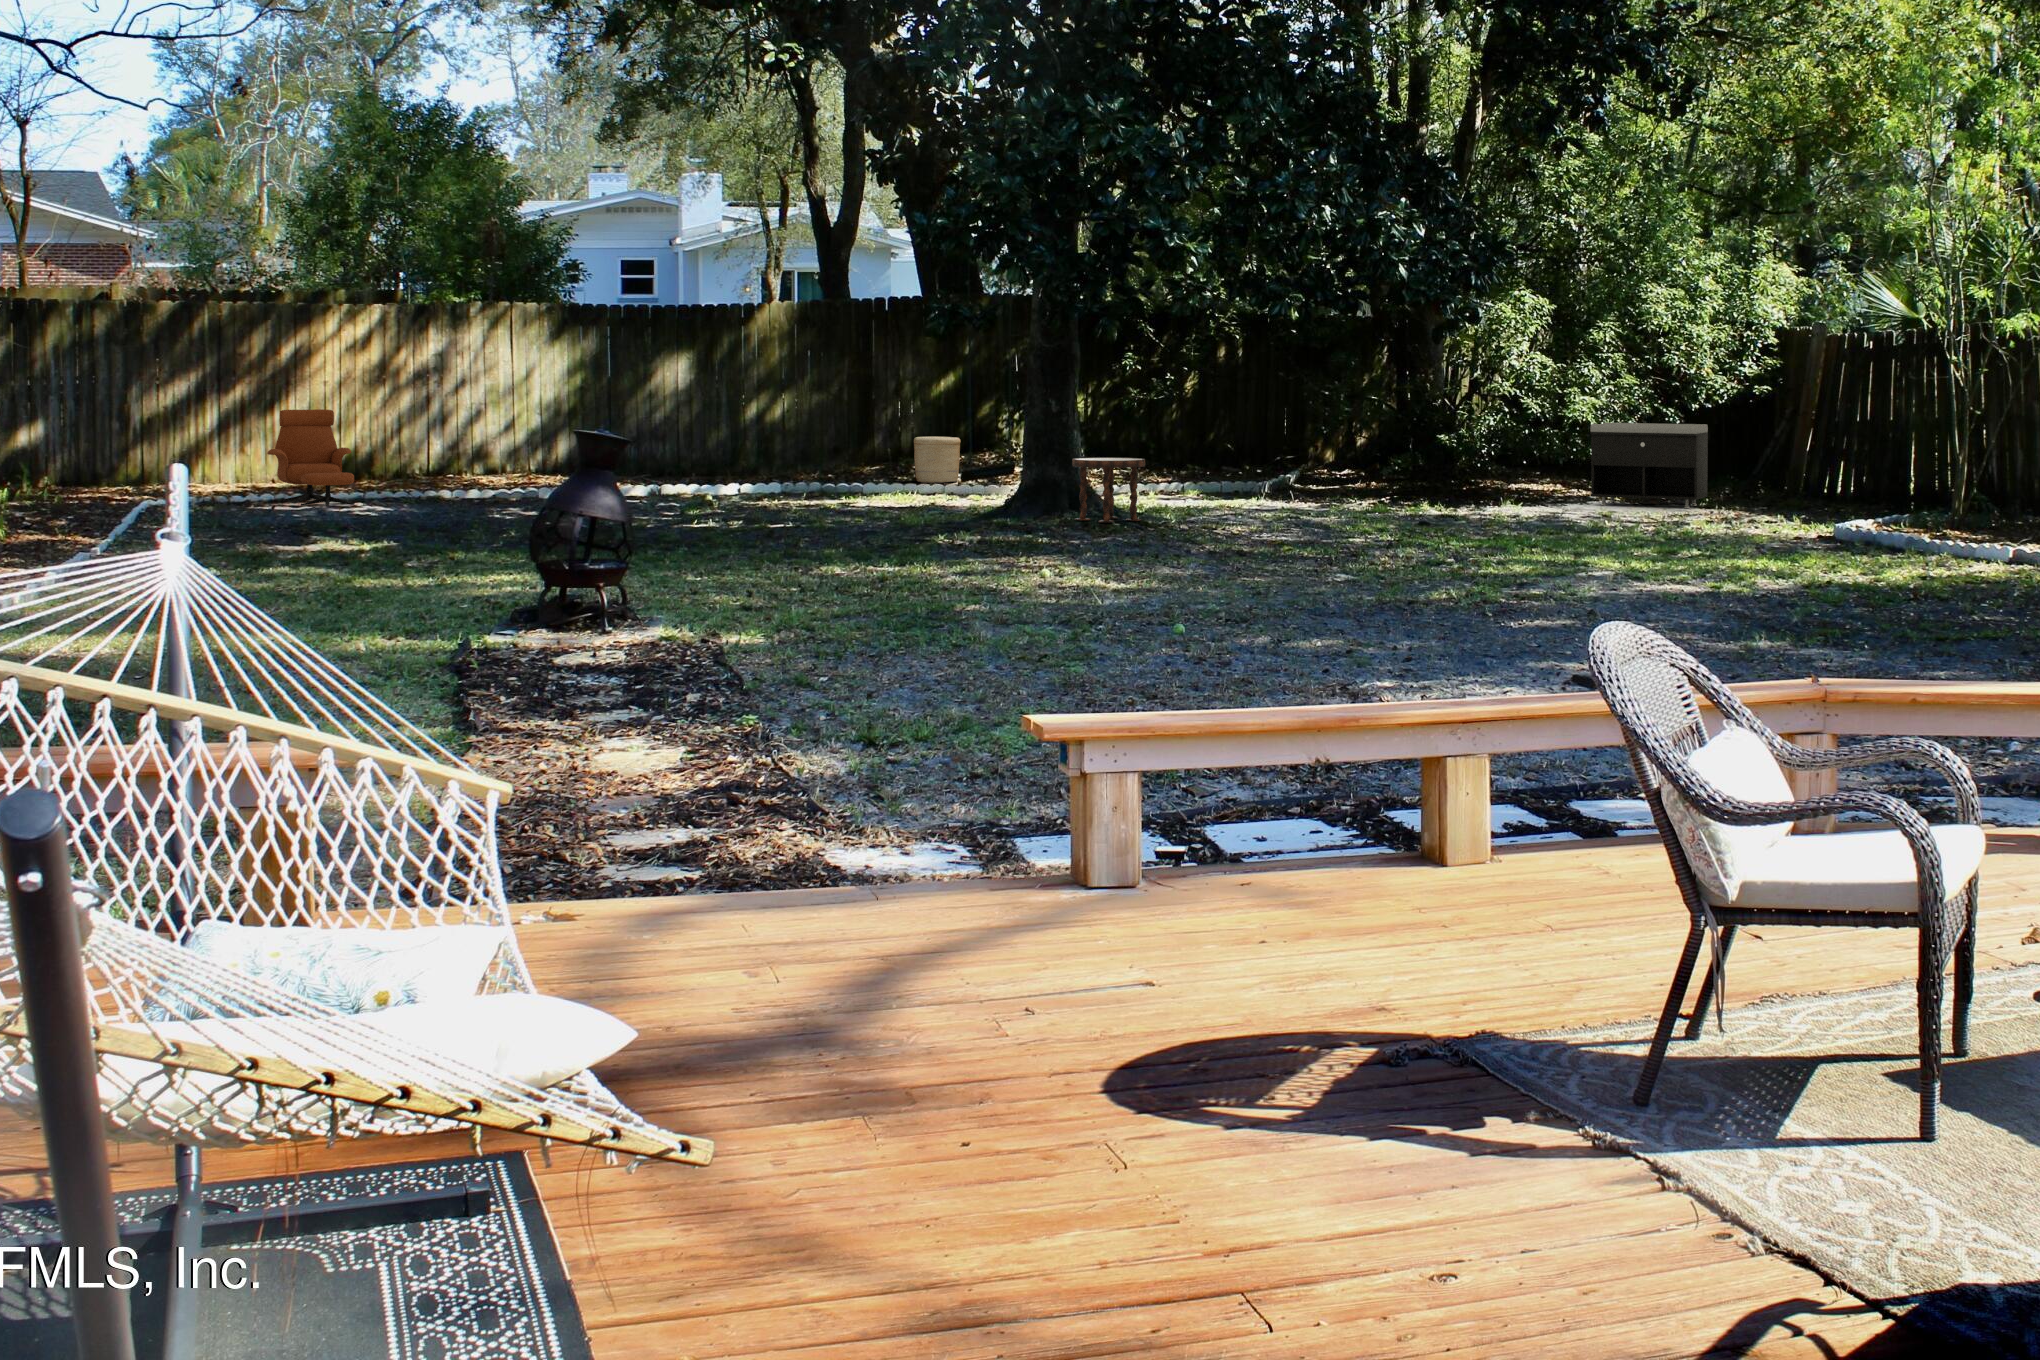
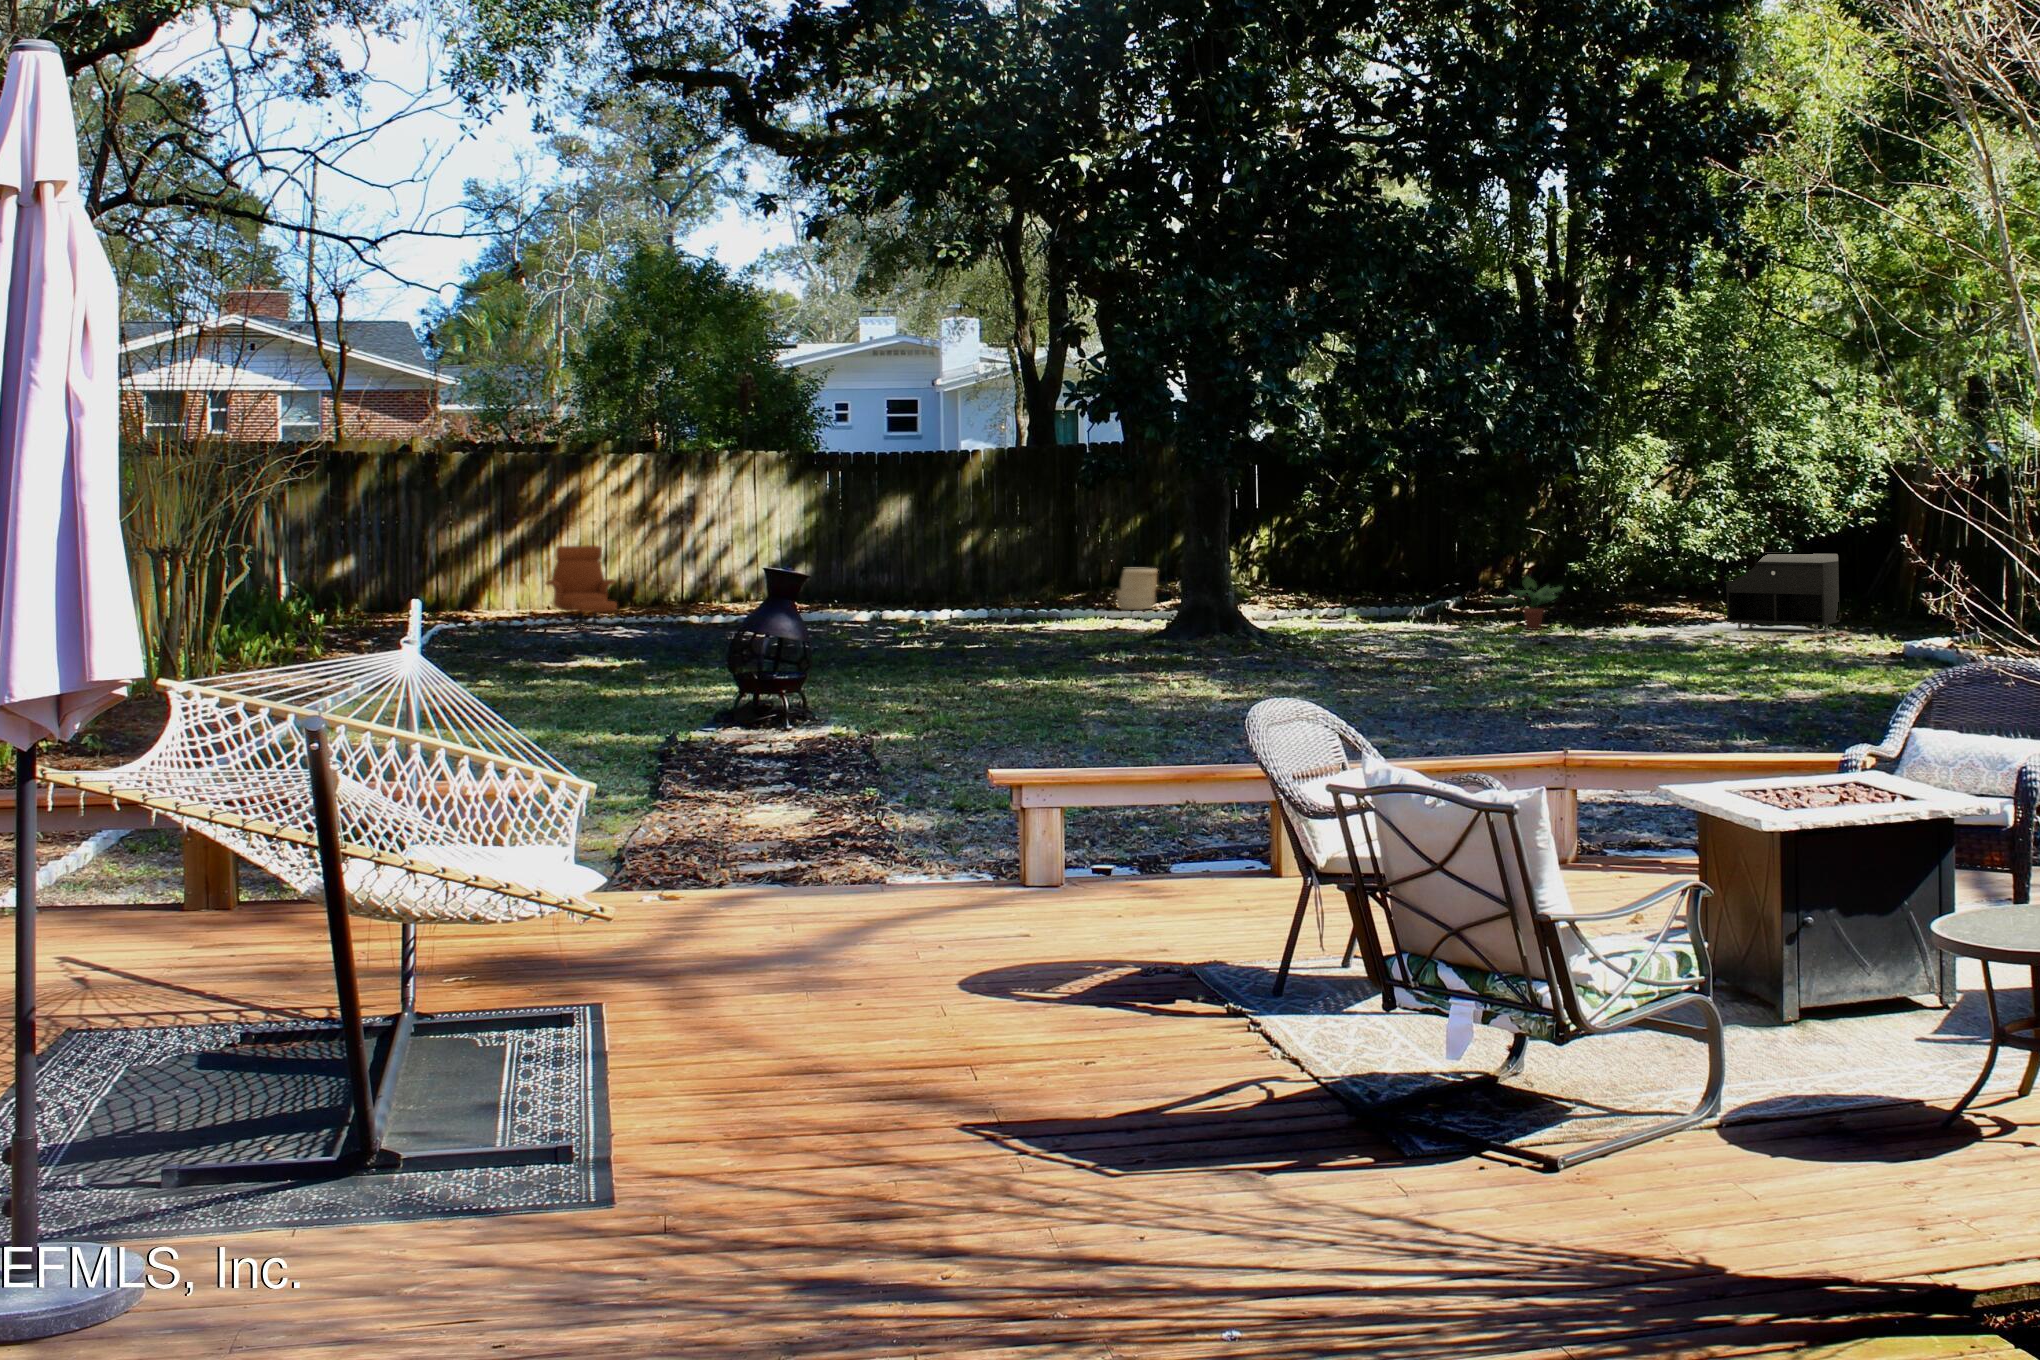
potted plant: none [1336,446,1419,505] -> present [1490,576,1564,630]
side table: present [1072,457,1145,523] -> none [1232,586,1297,645]

